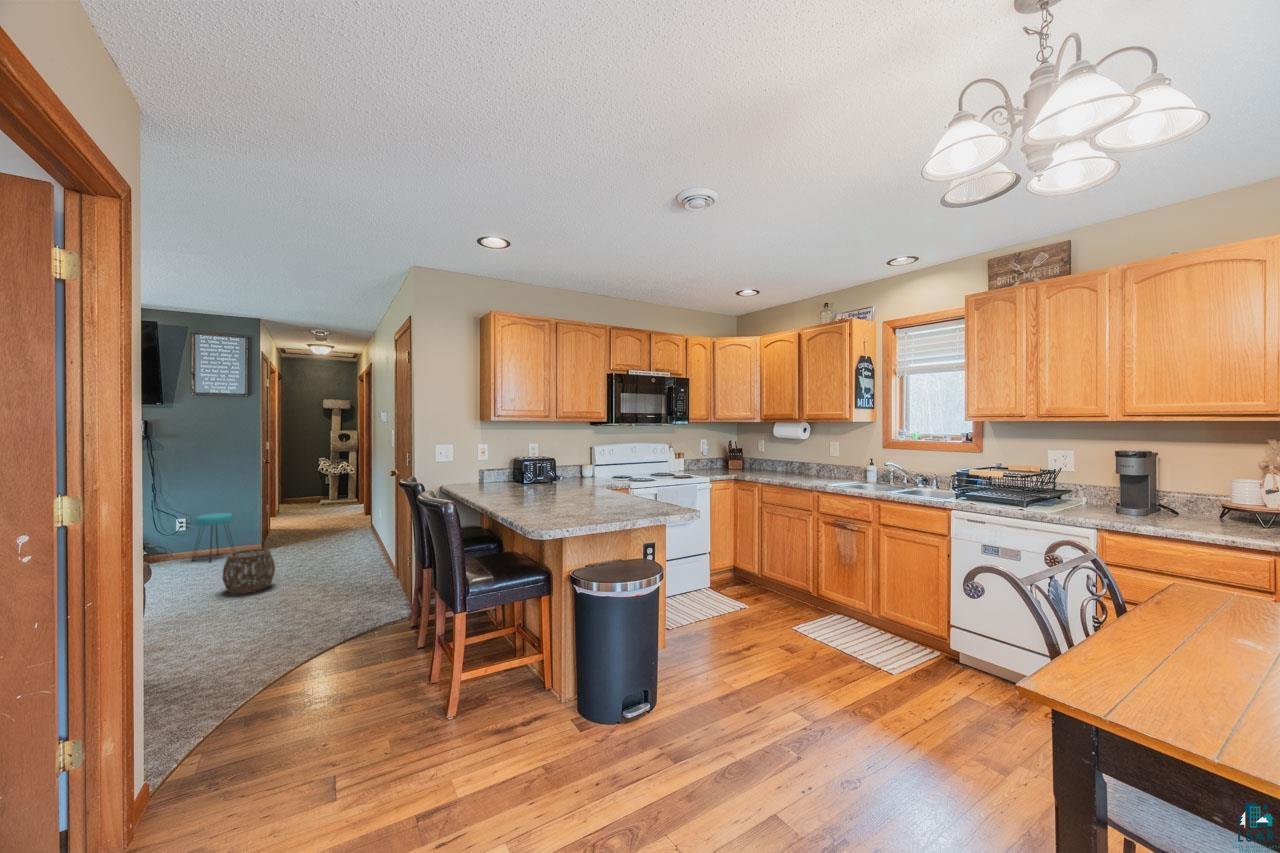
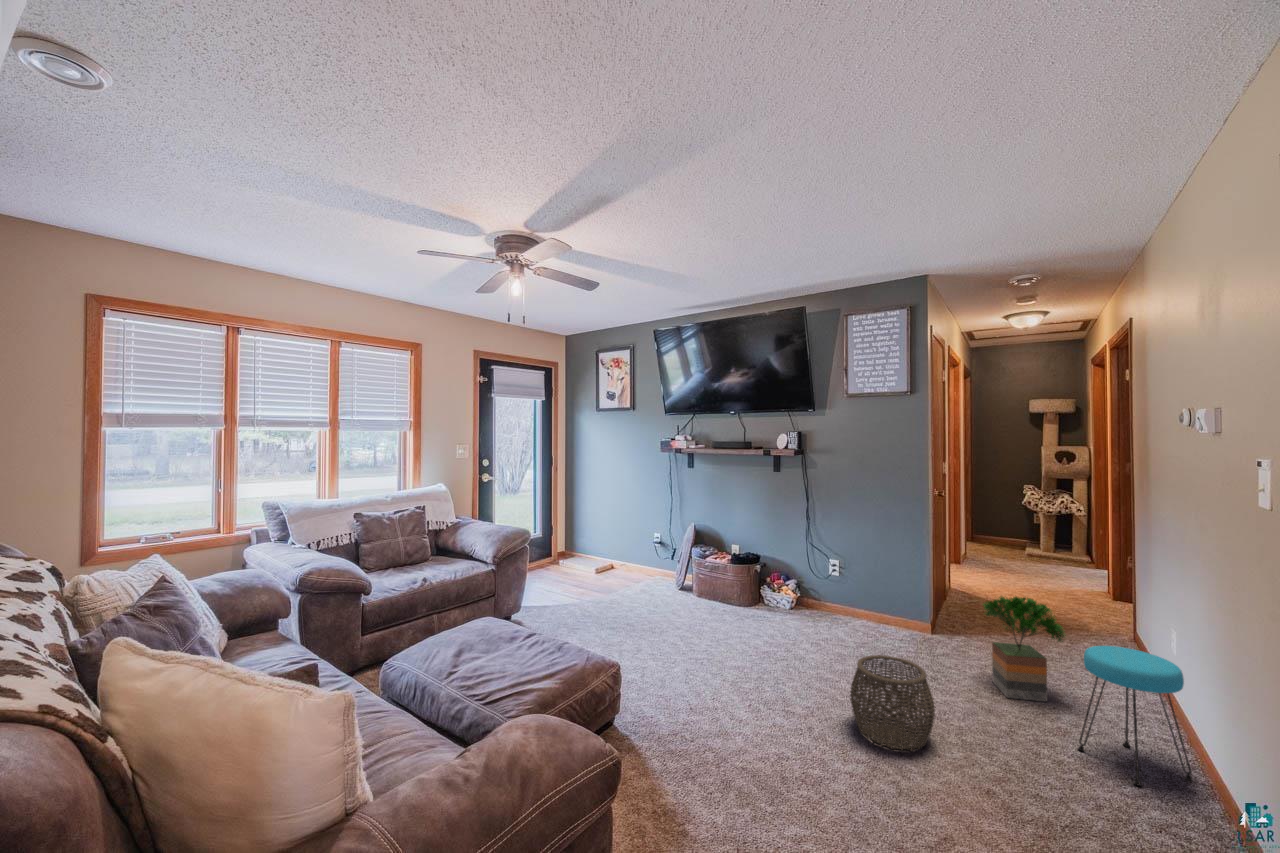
potted tree: none [297,509,340,562] -> present [983,596,1066,702]
stool: present [193,513,233,562] -> present [1078,646,1193,786]

